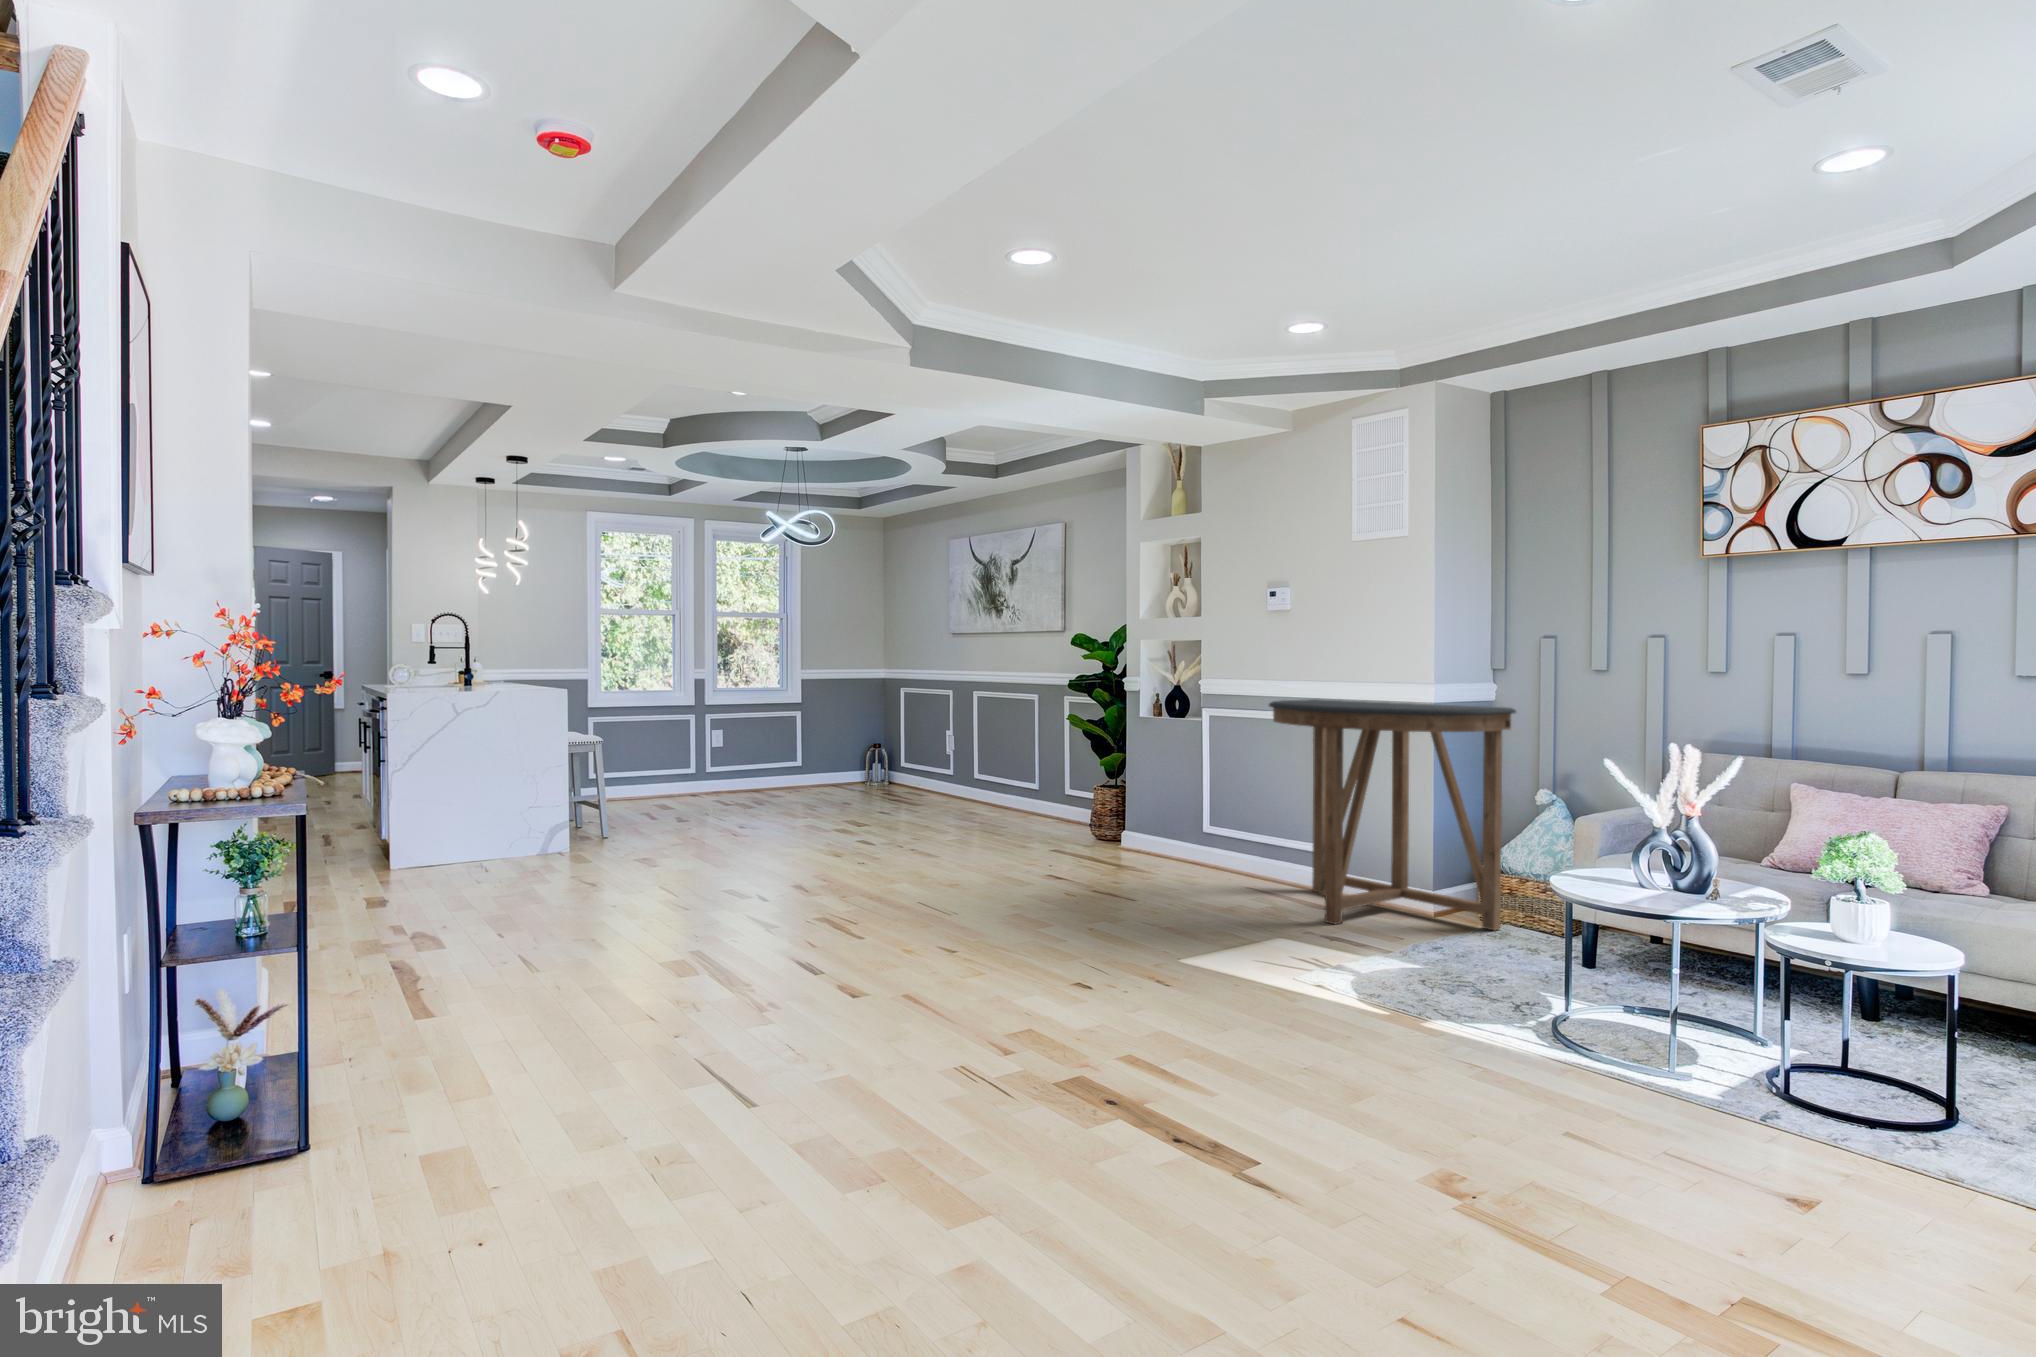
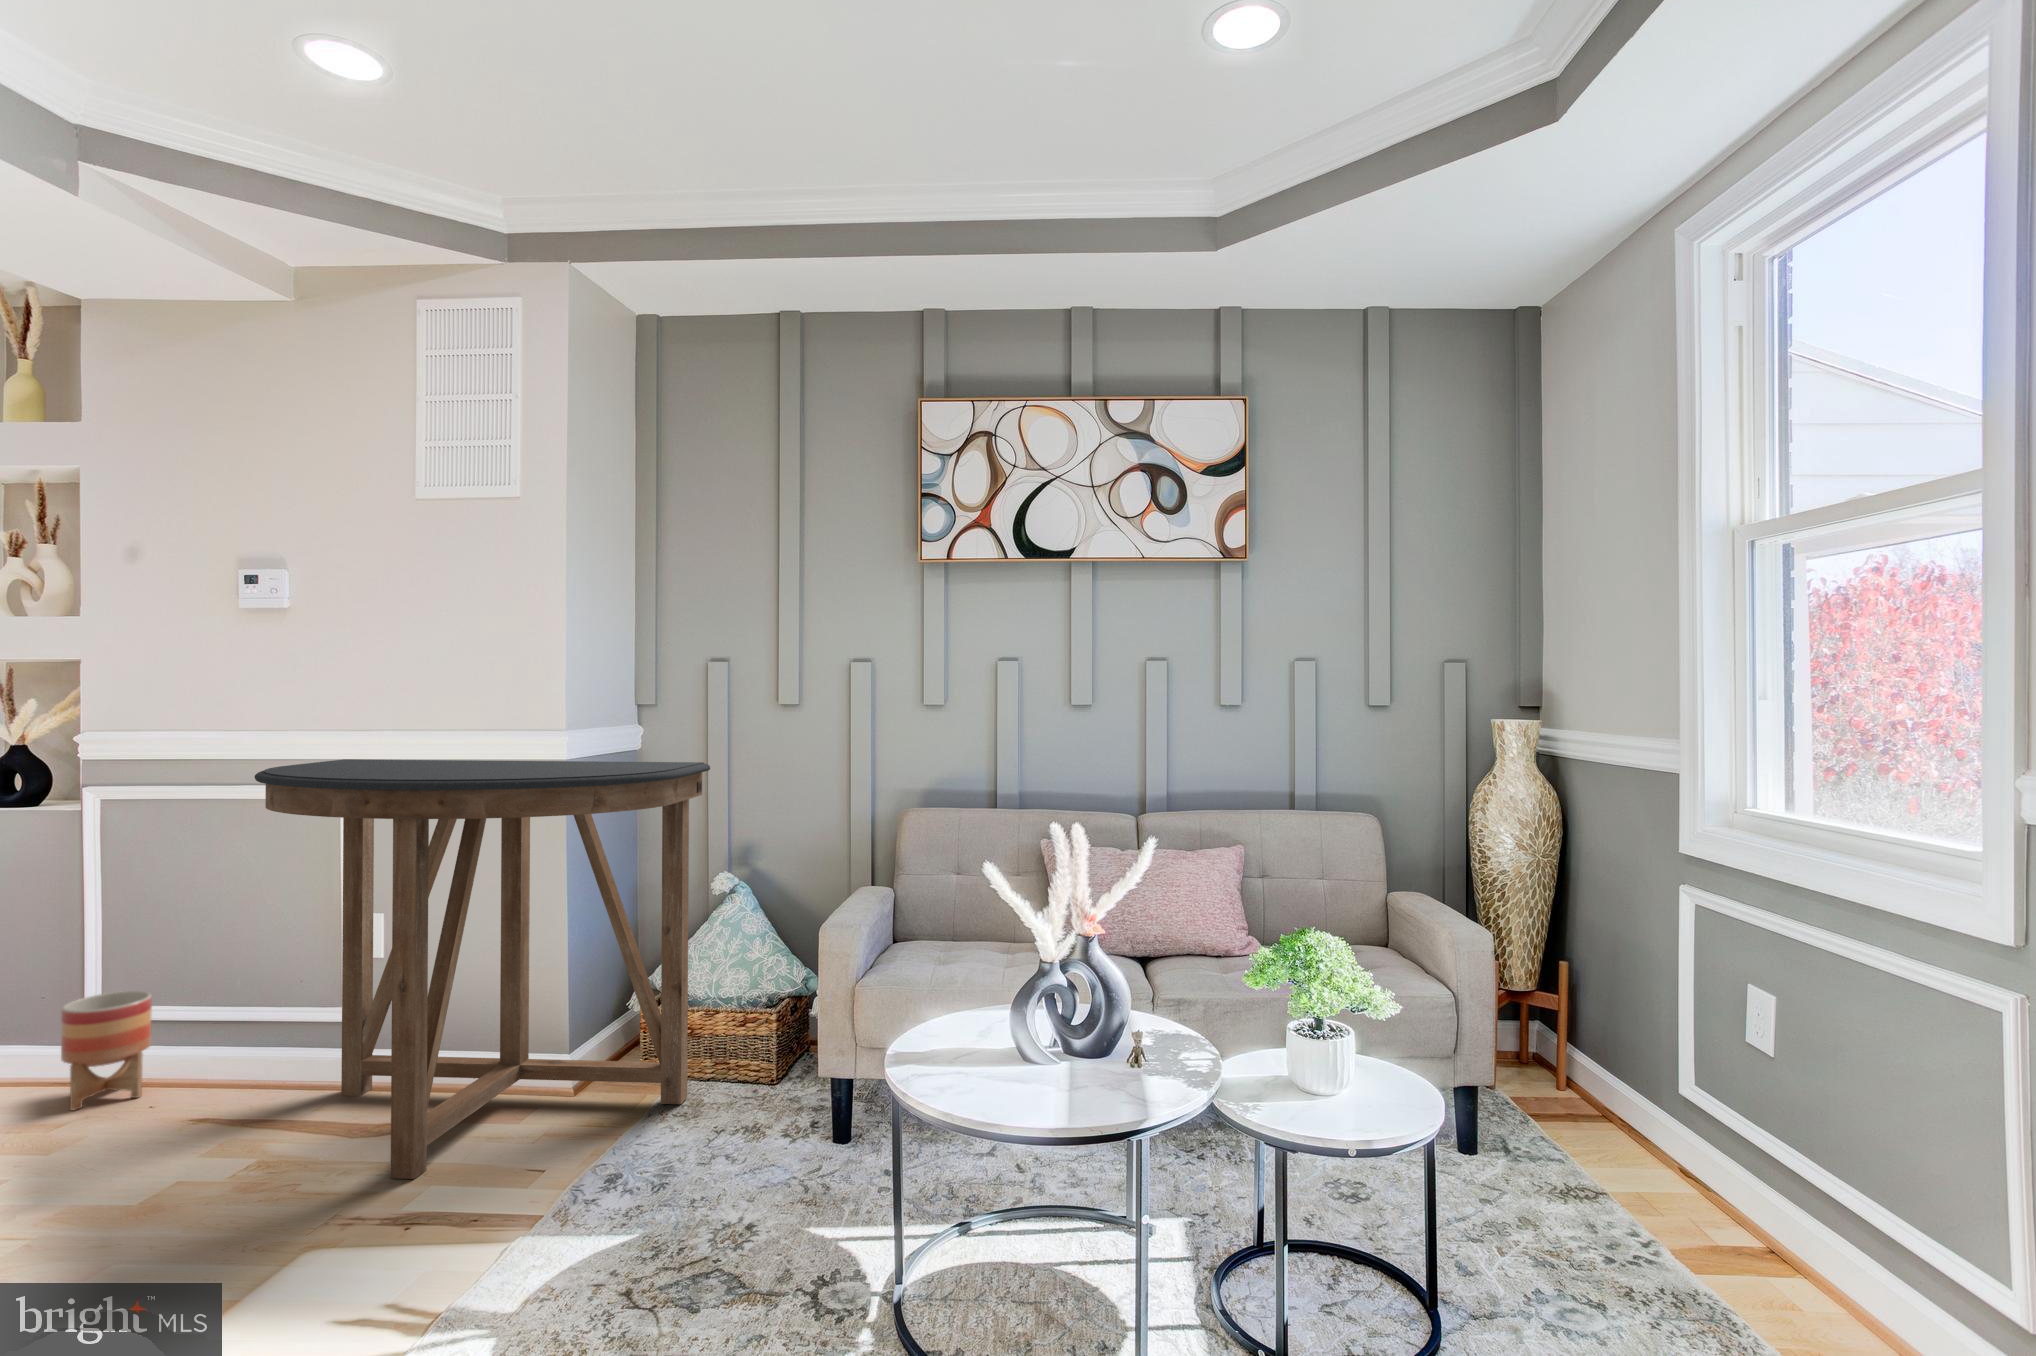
planter: none [1193,819,1229,874] -> present [61,991,152,1110]

